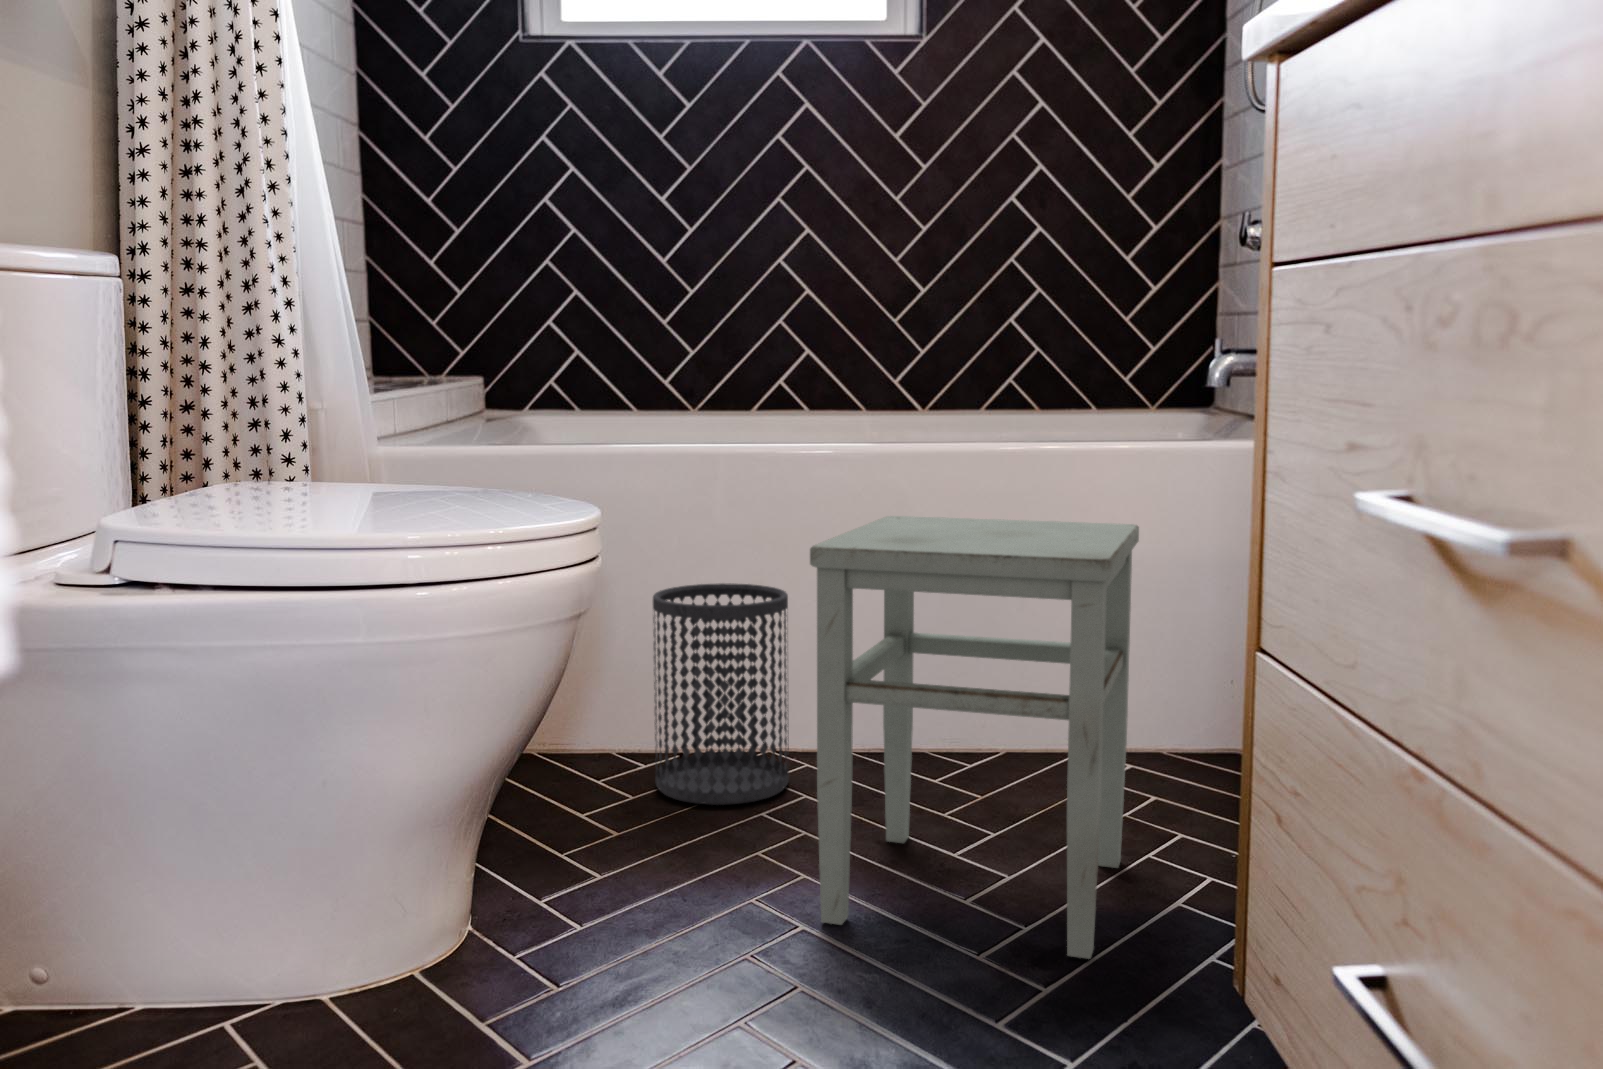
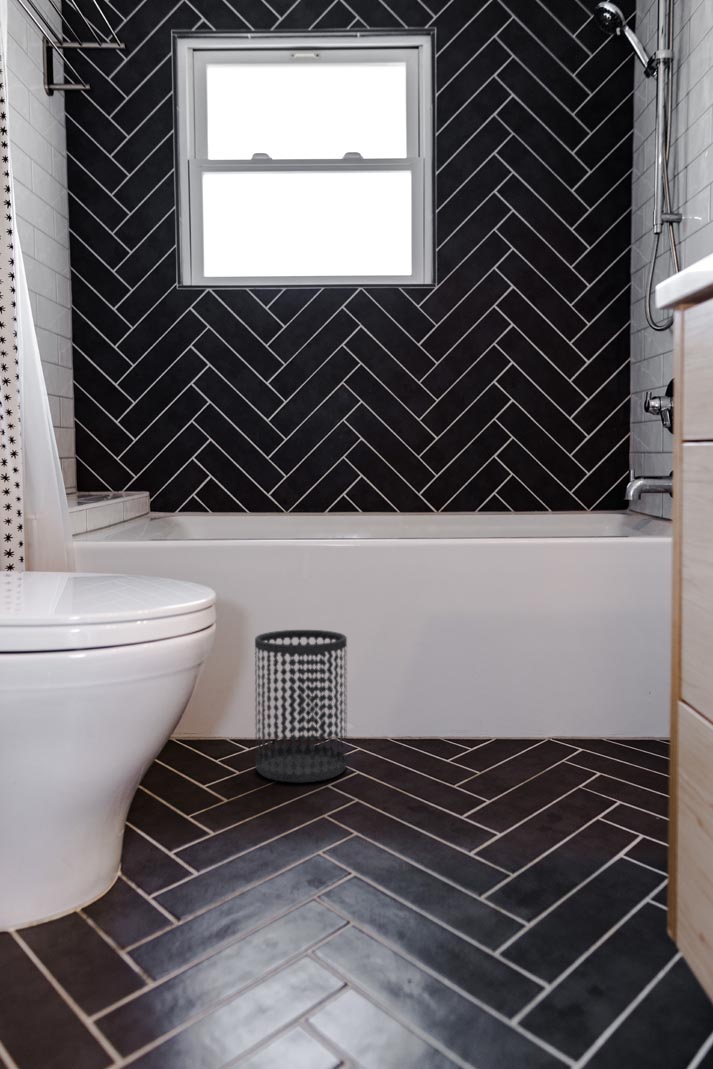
stool: present [810,516,1139,959] -> none [360,584,586,899]

